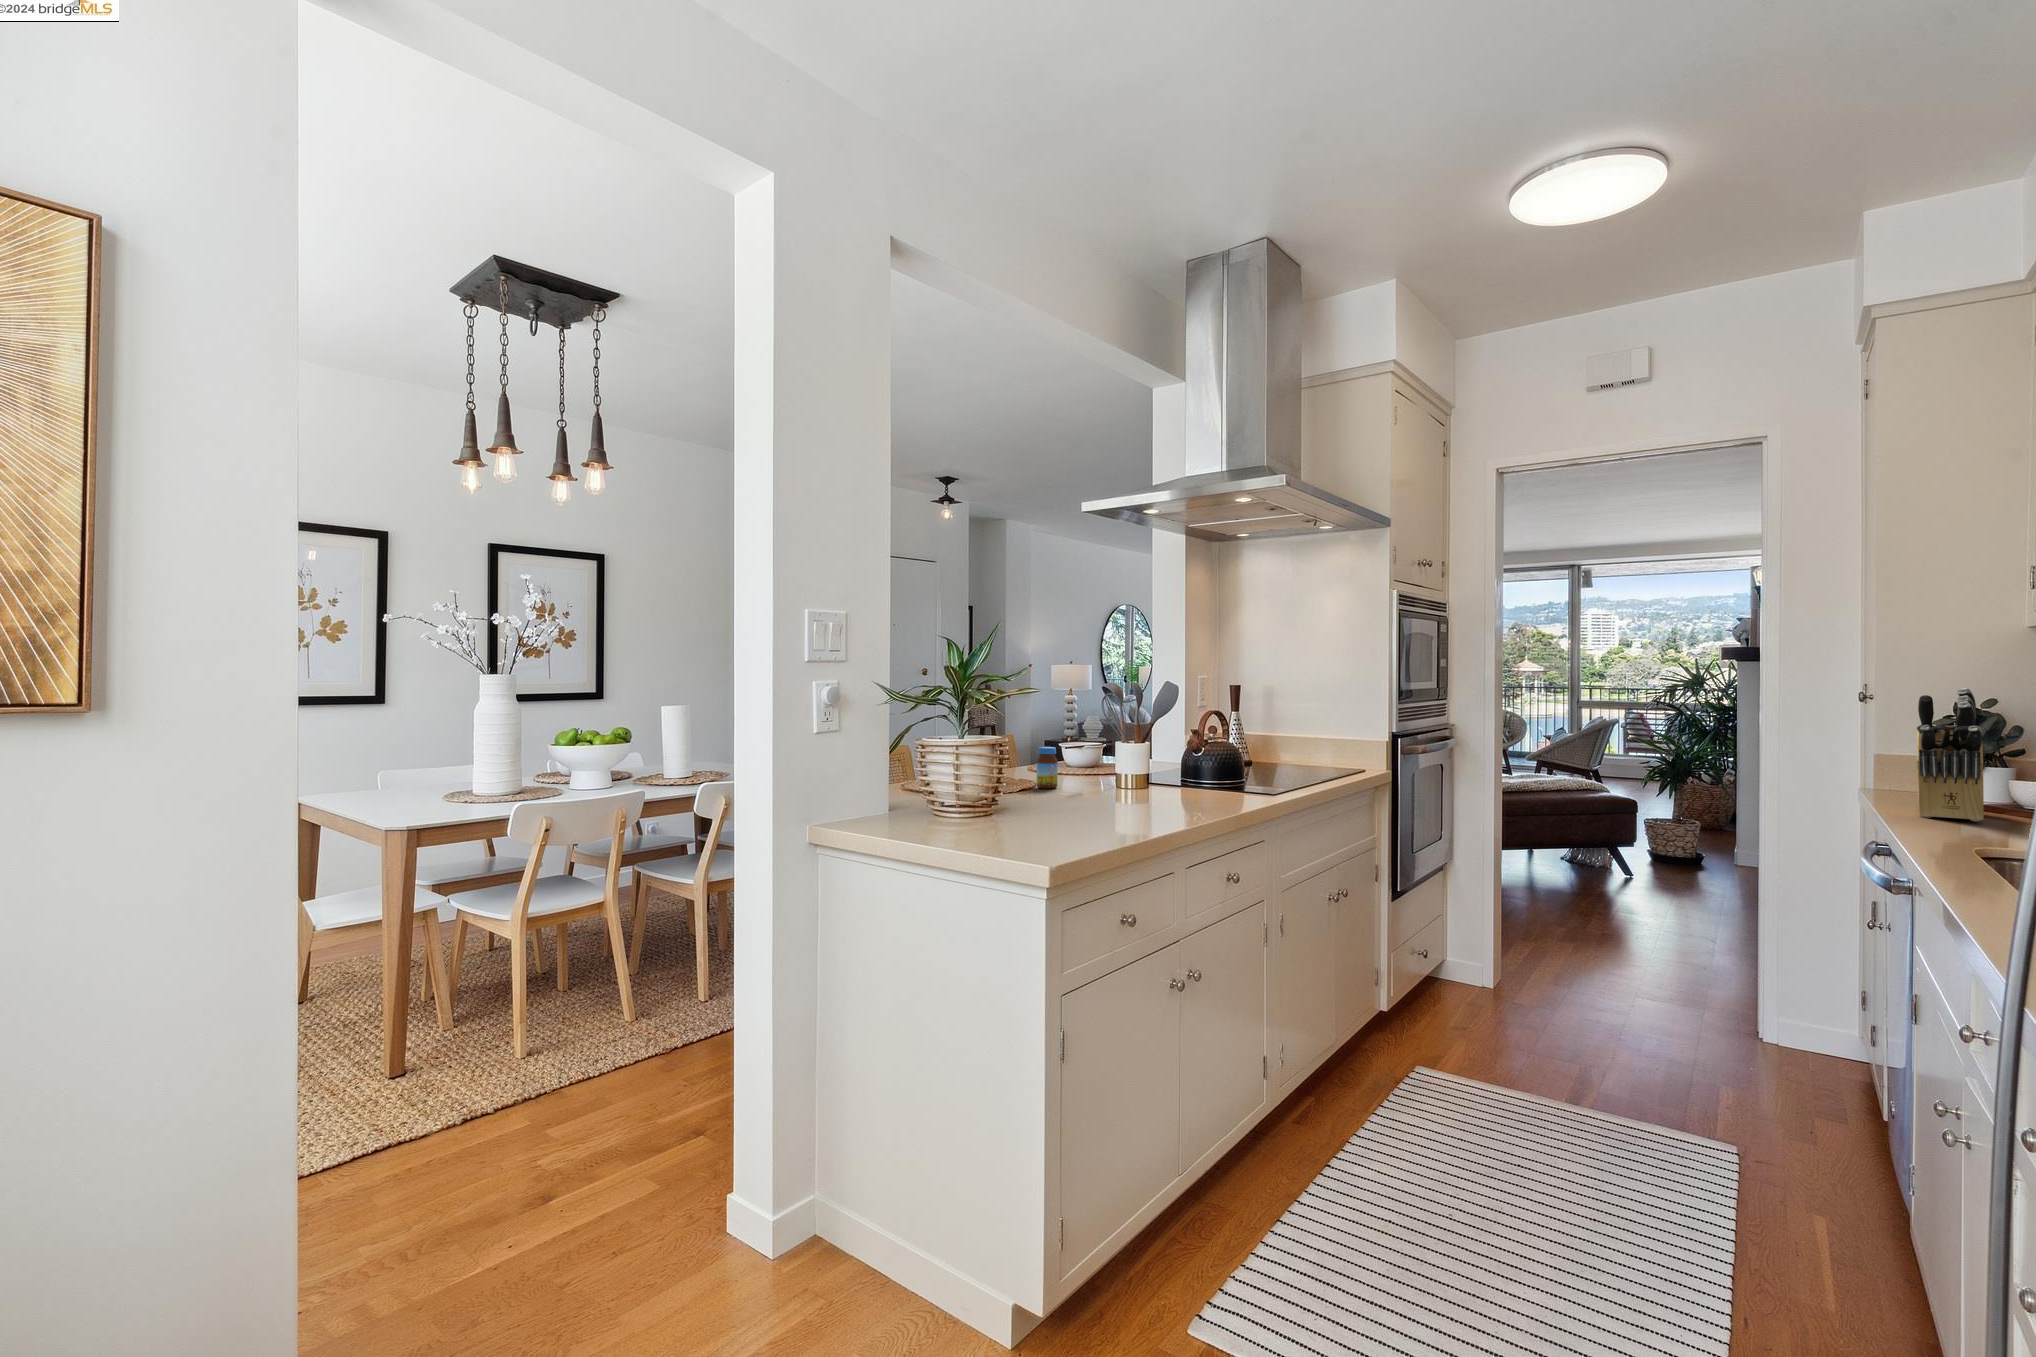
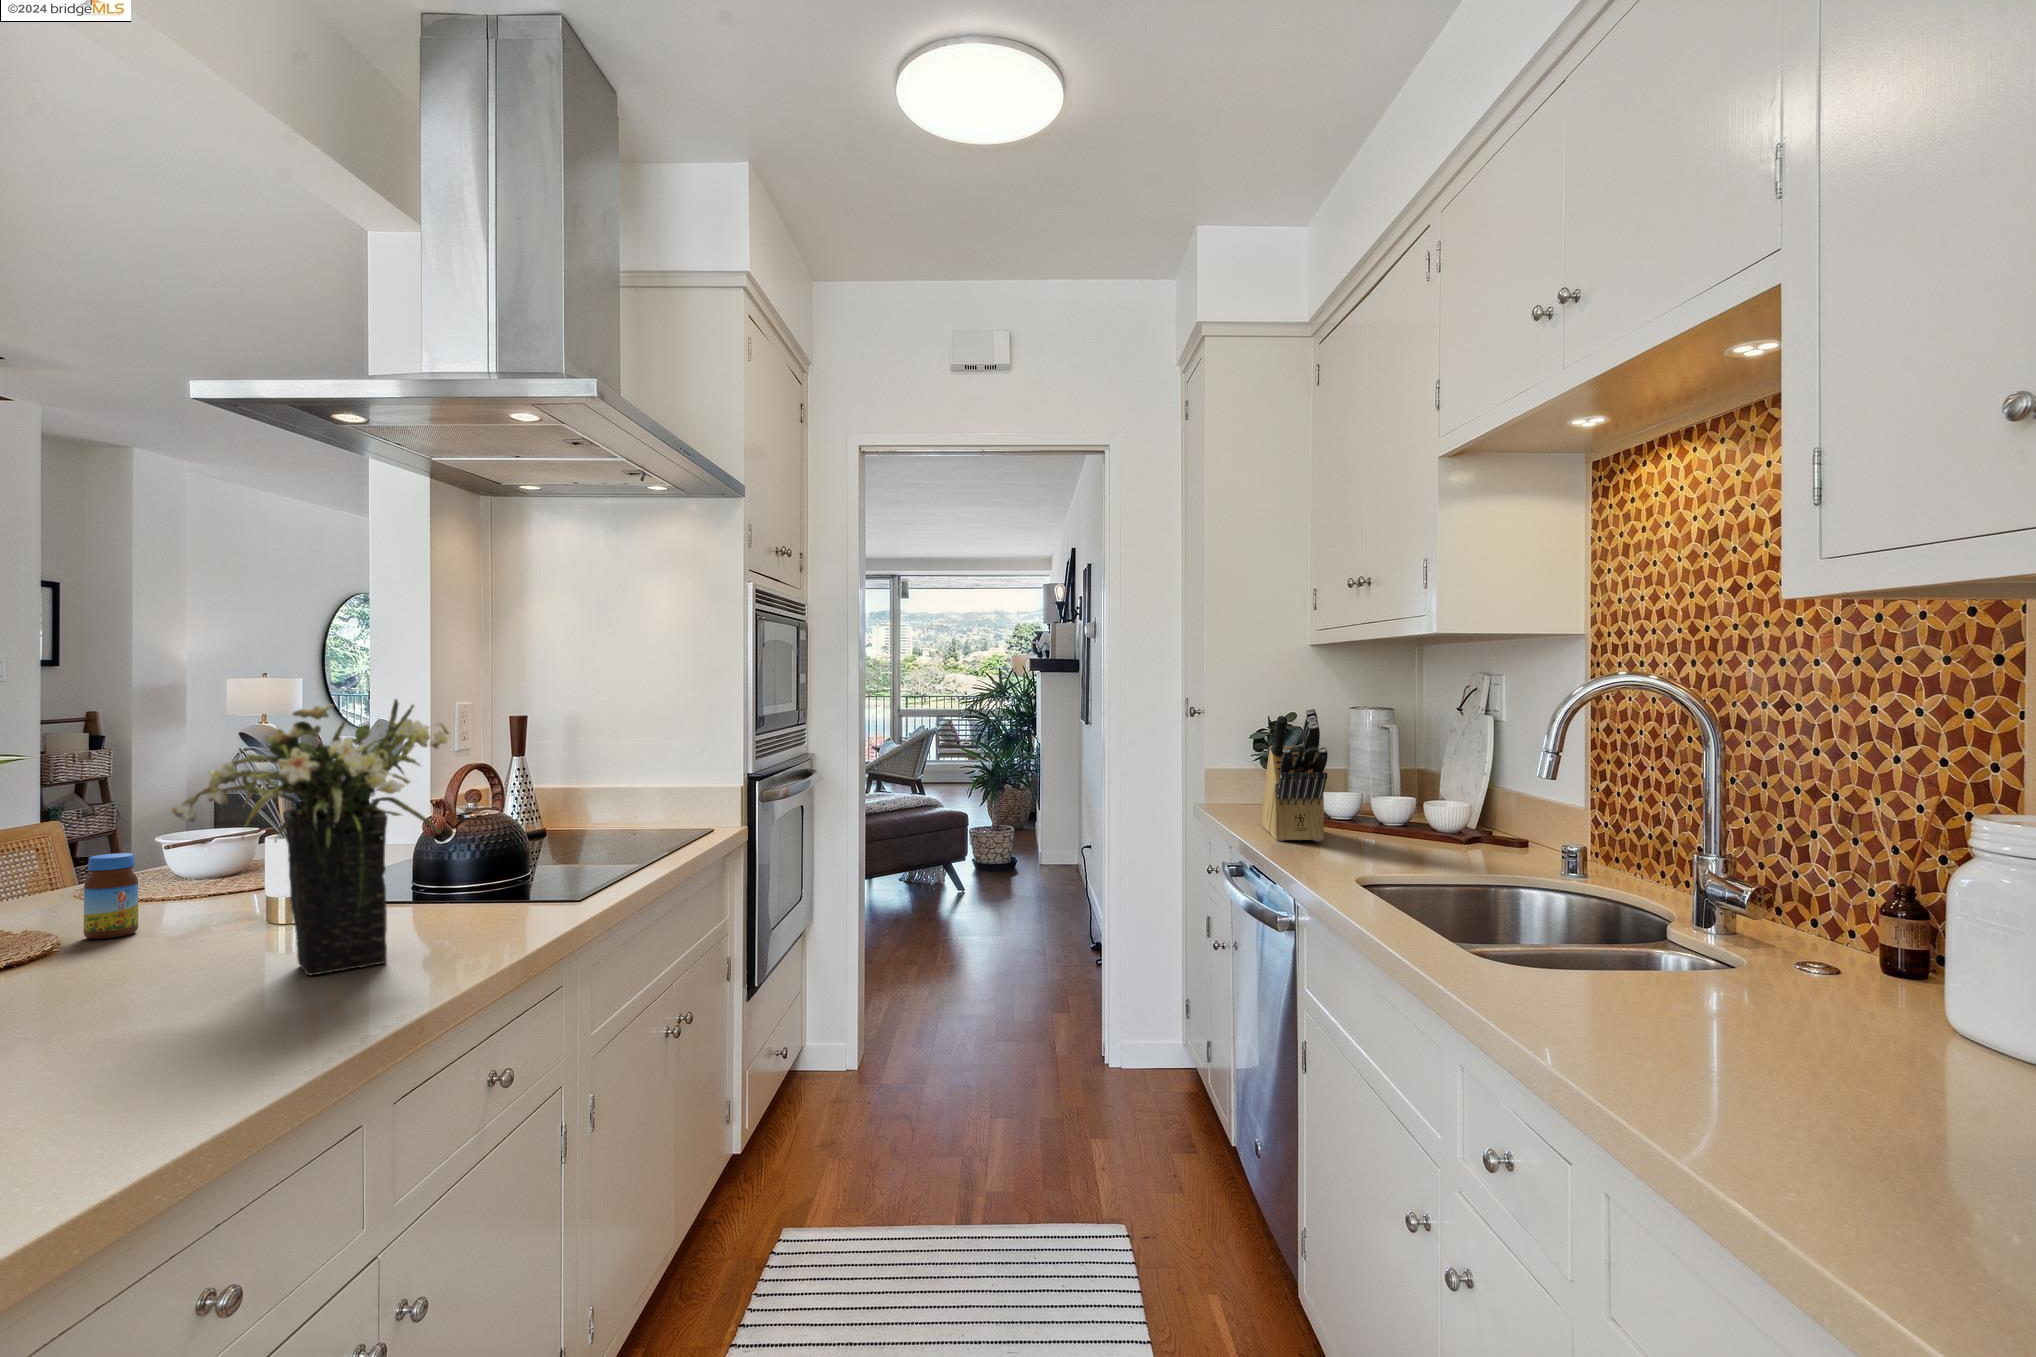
flower arrangement: none [1084,666,1205,809] -> present [172,699,449,975]

